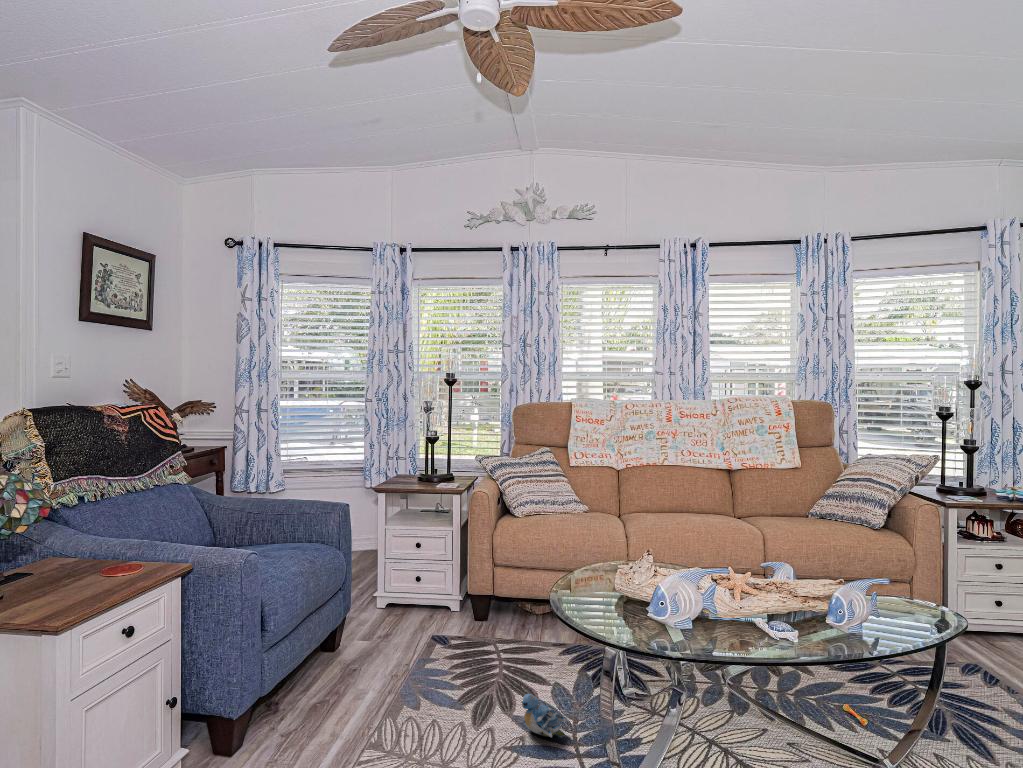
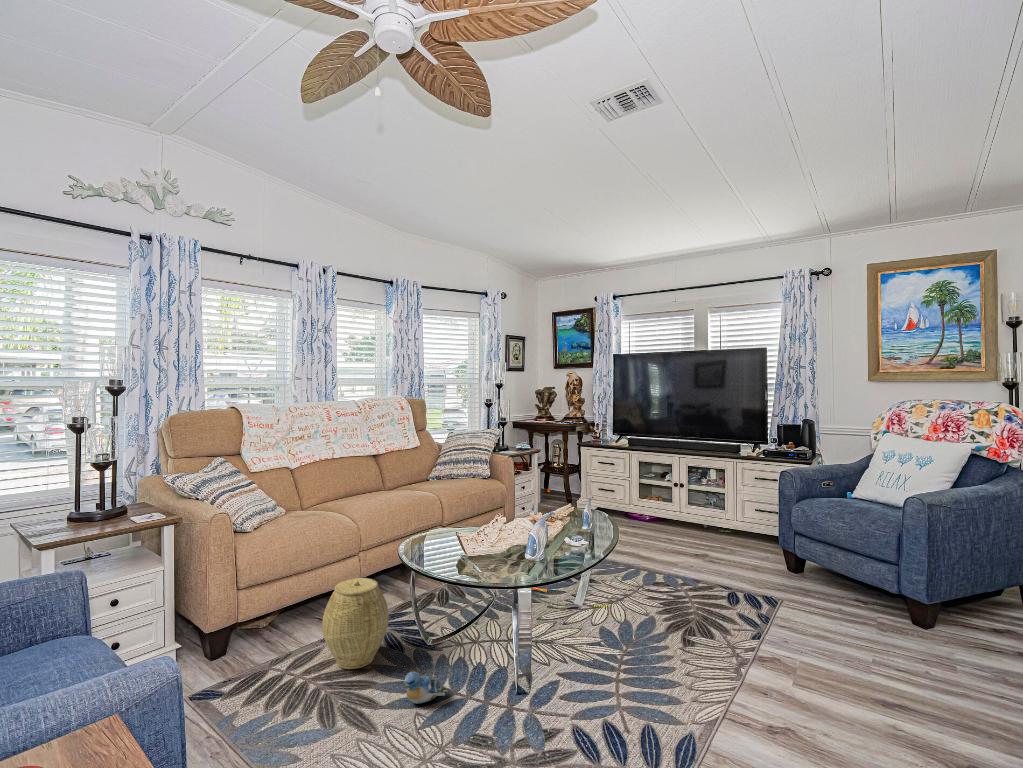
woven basket: none [520,586,588,680] -> present [322,578,389,669]

